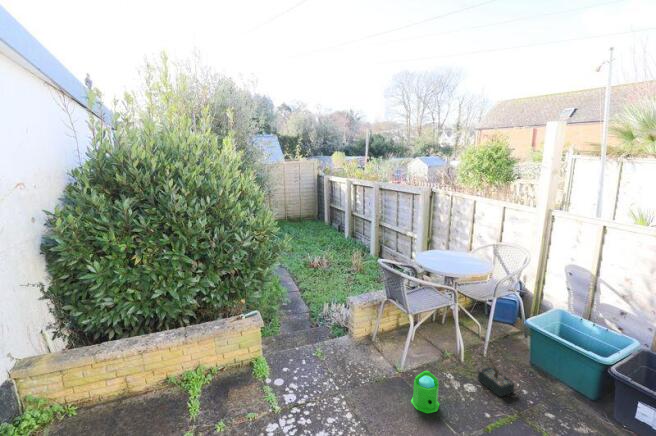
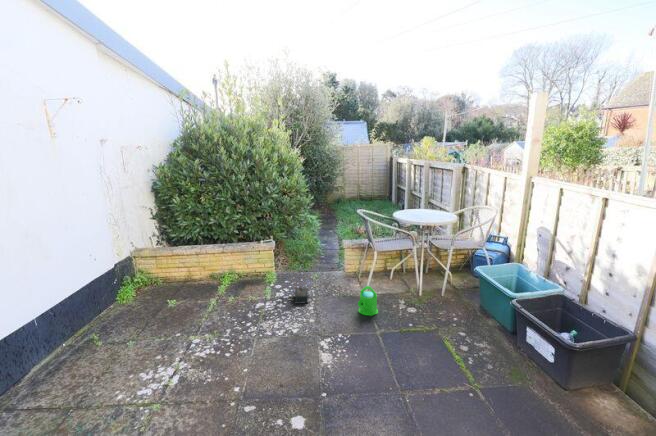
decorative plant: present [472,341,521,397] -> present [294,273,311,304]

